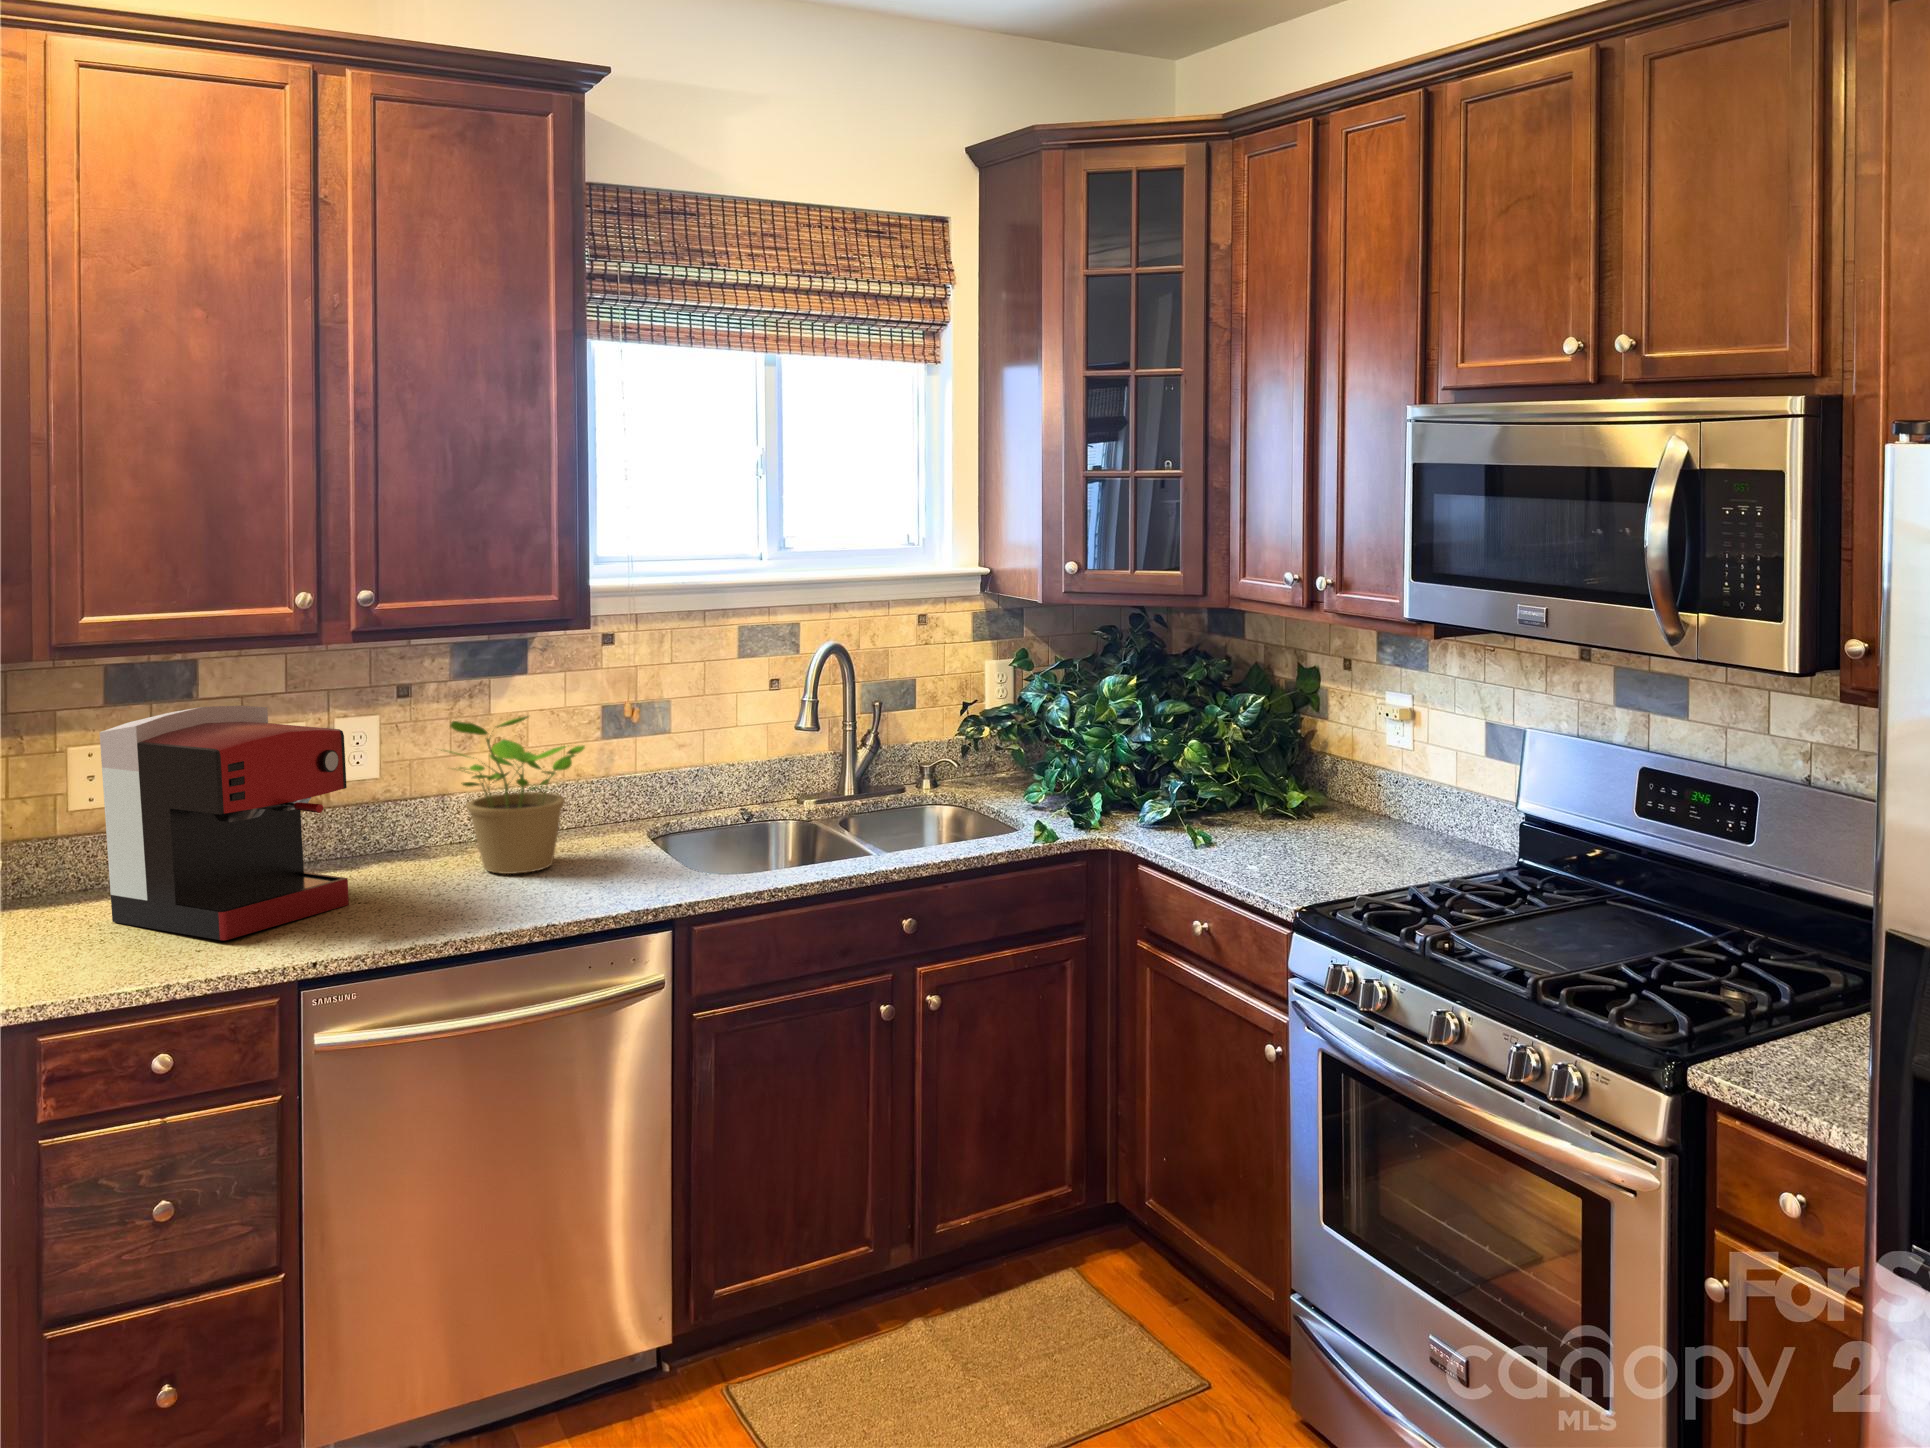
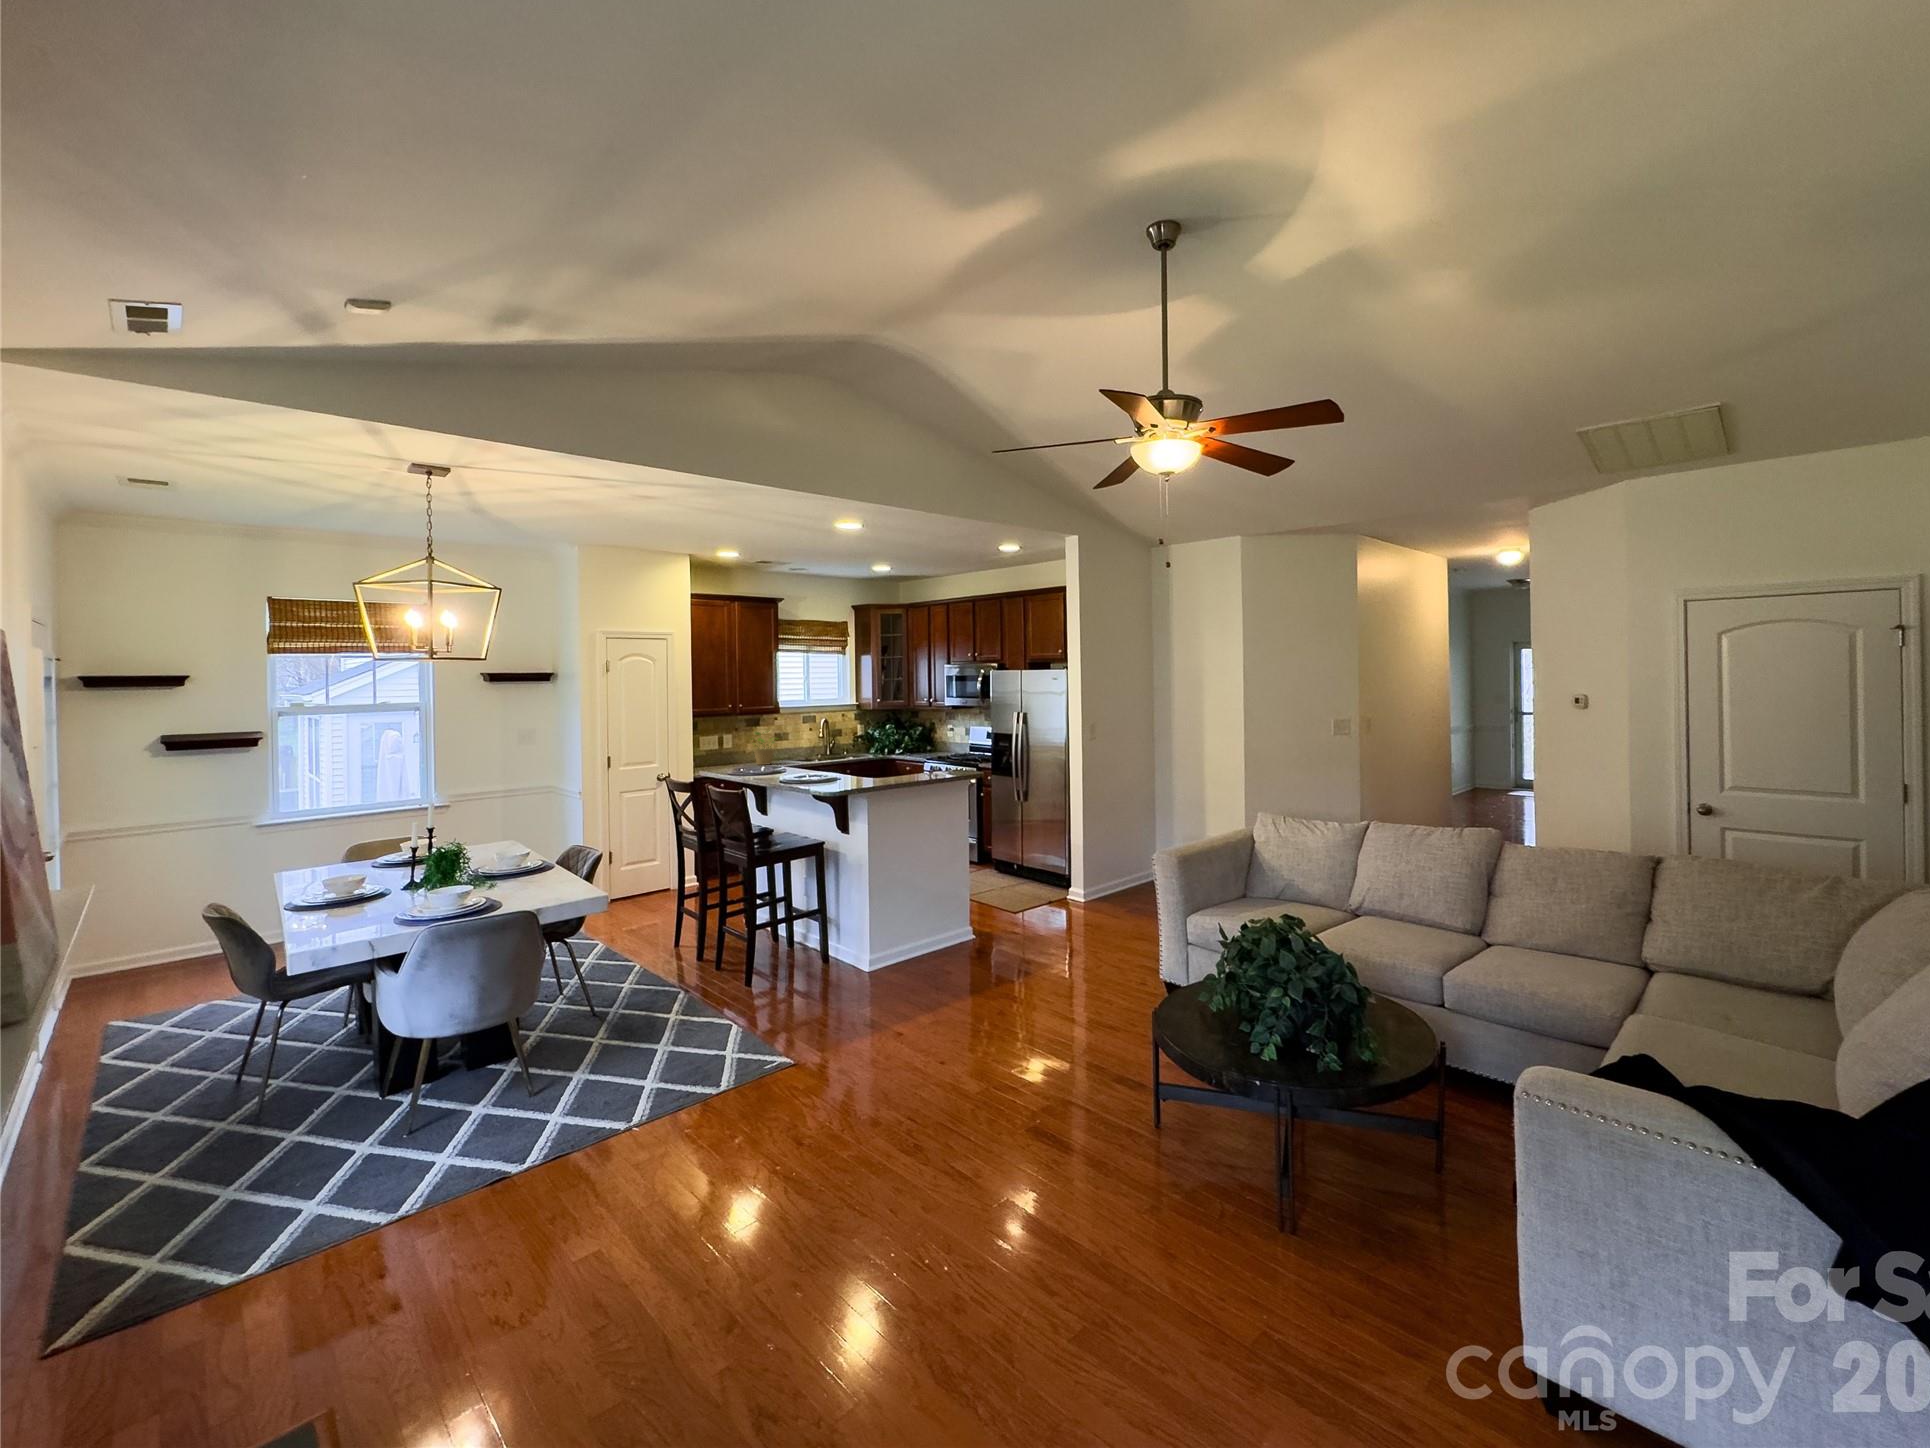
coffee maker: present [100,706,349,940] -> none [690,728,737,771]

